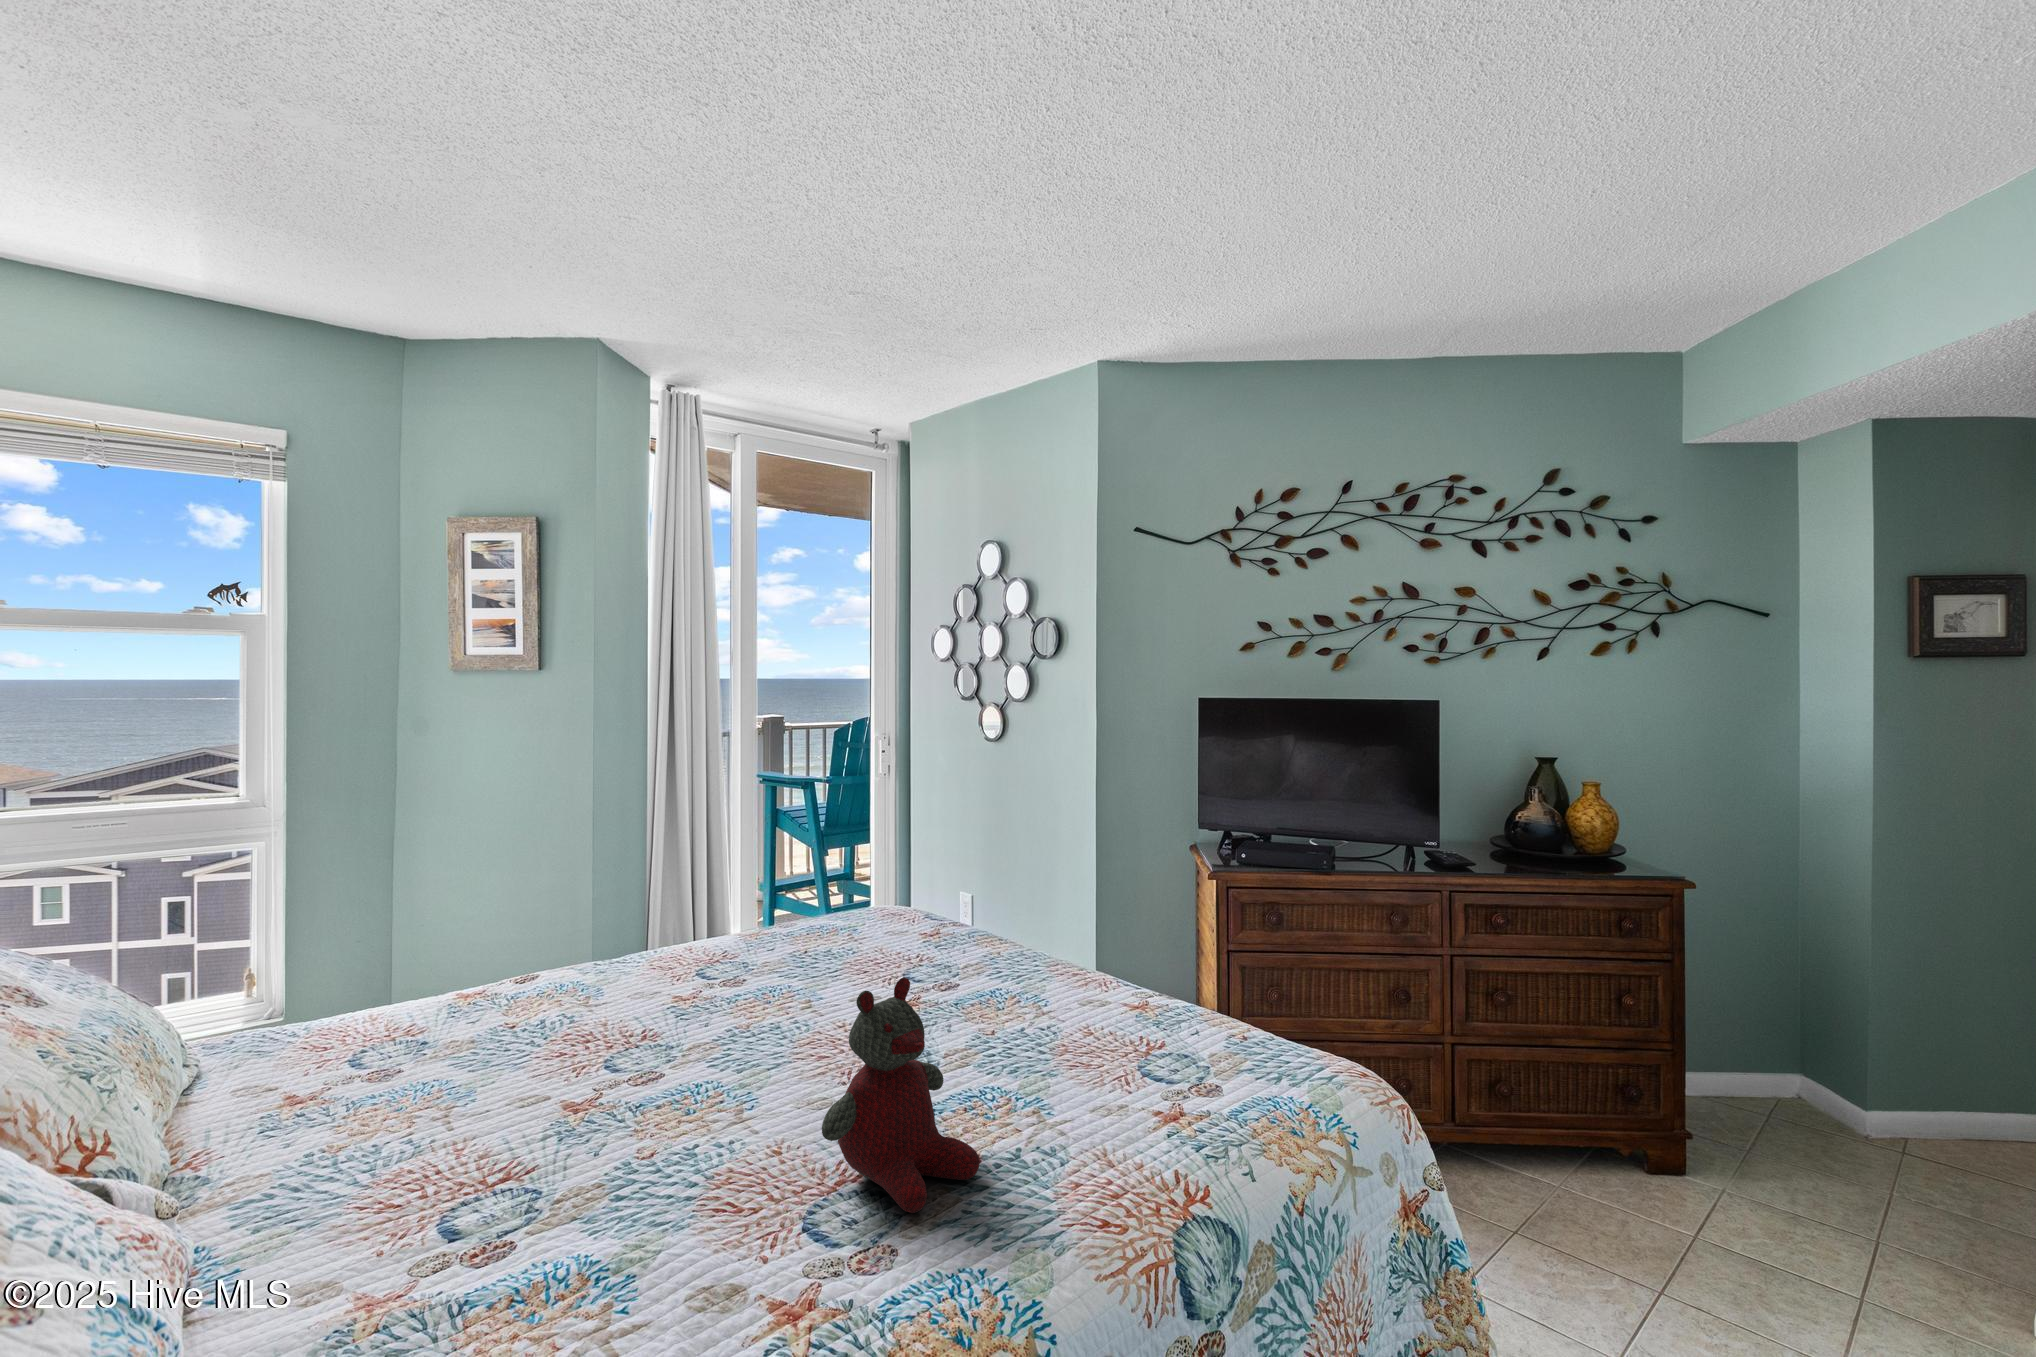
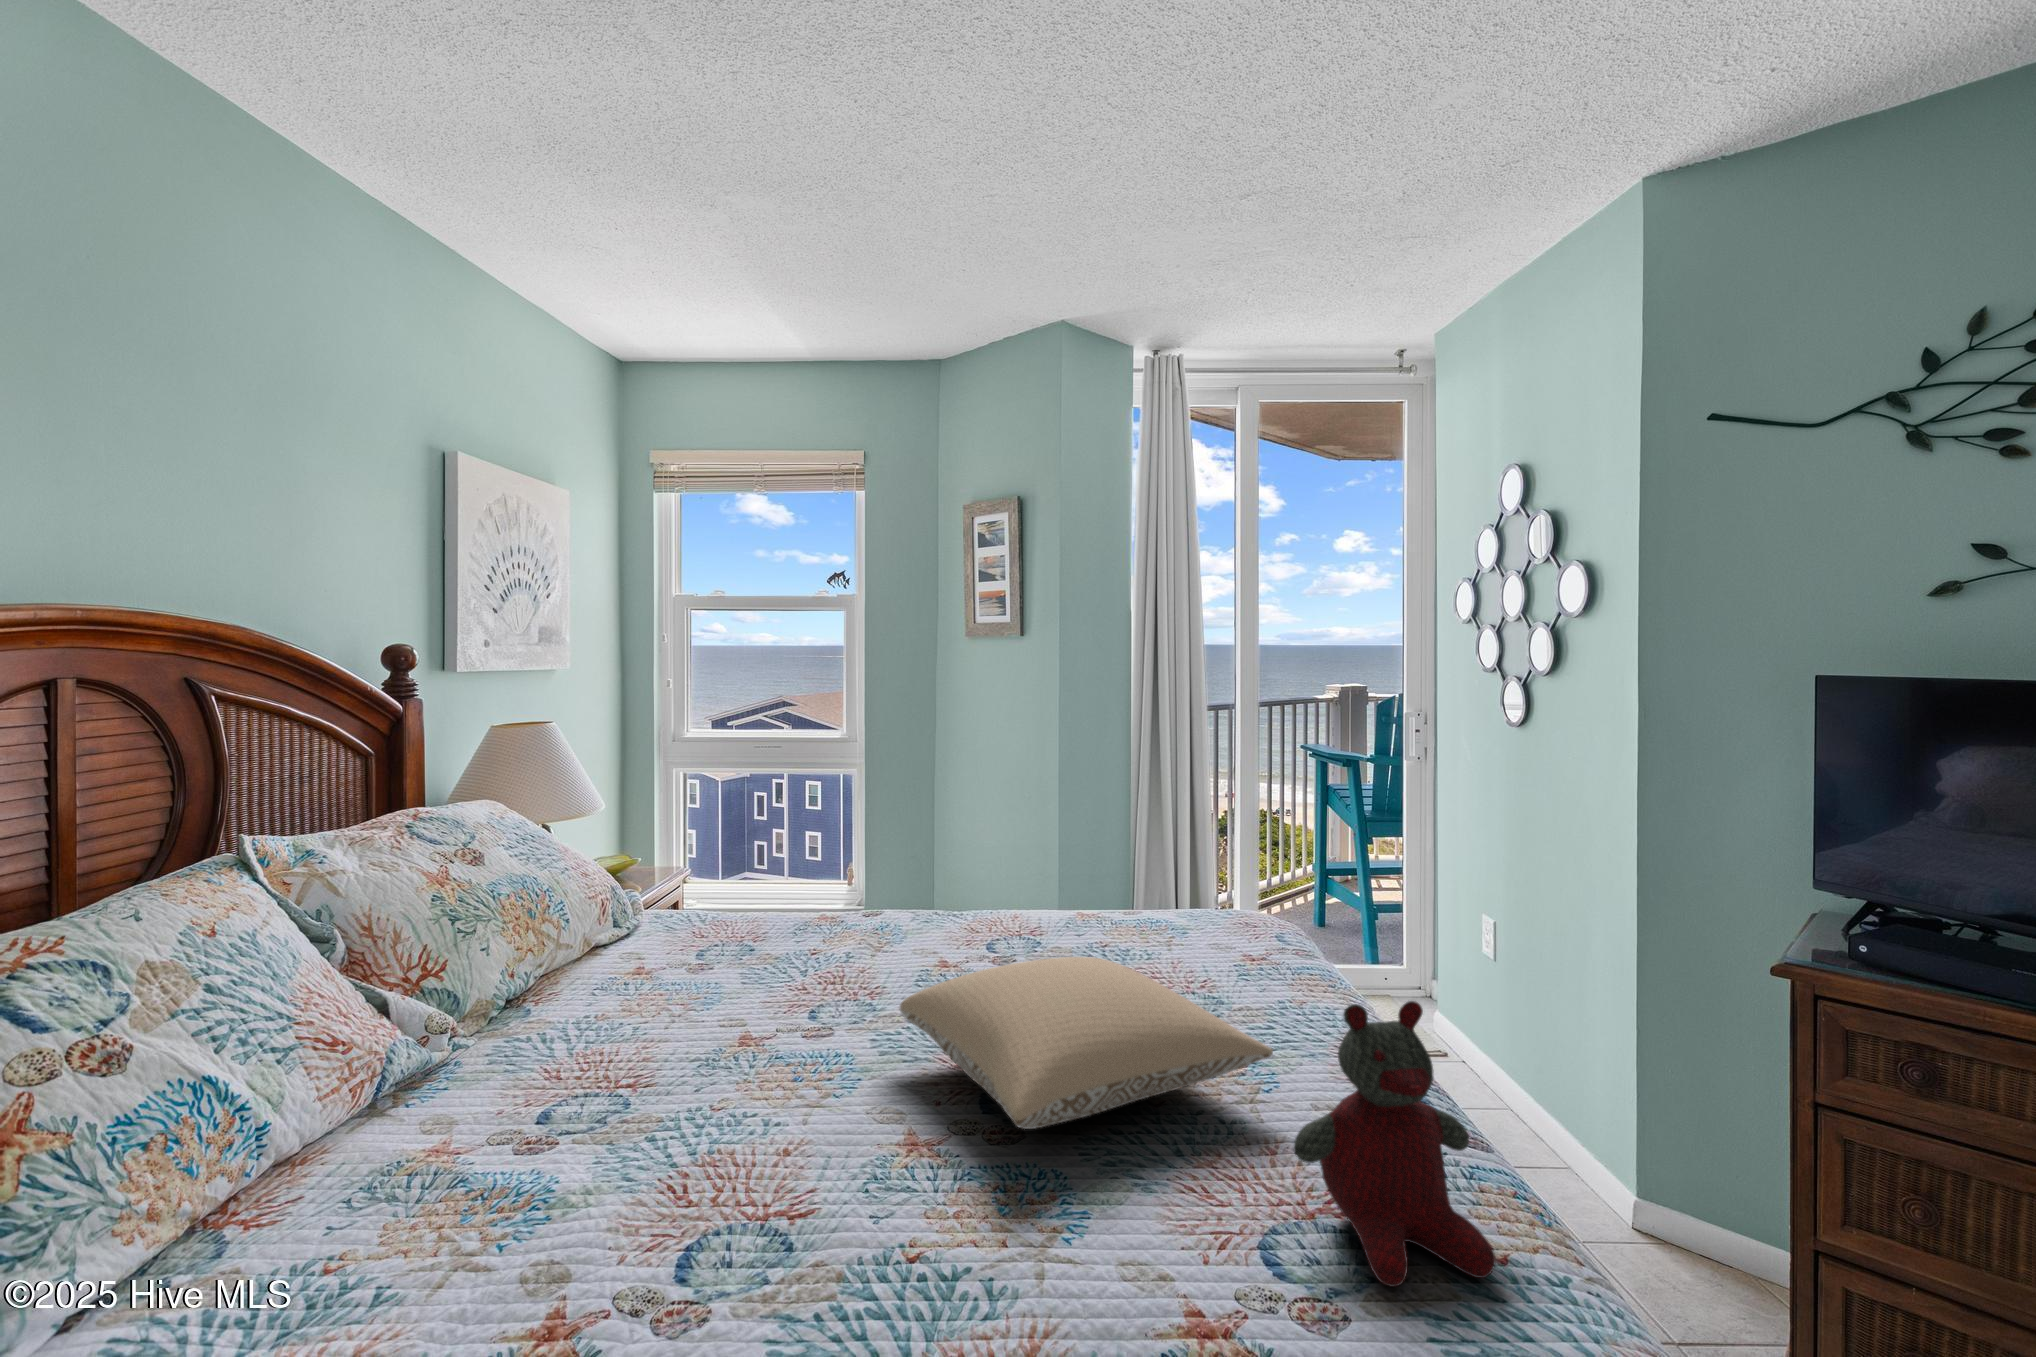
pillow: none [292,1028,763,1223] -> present [900,957,1273,1129]

